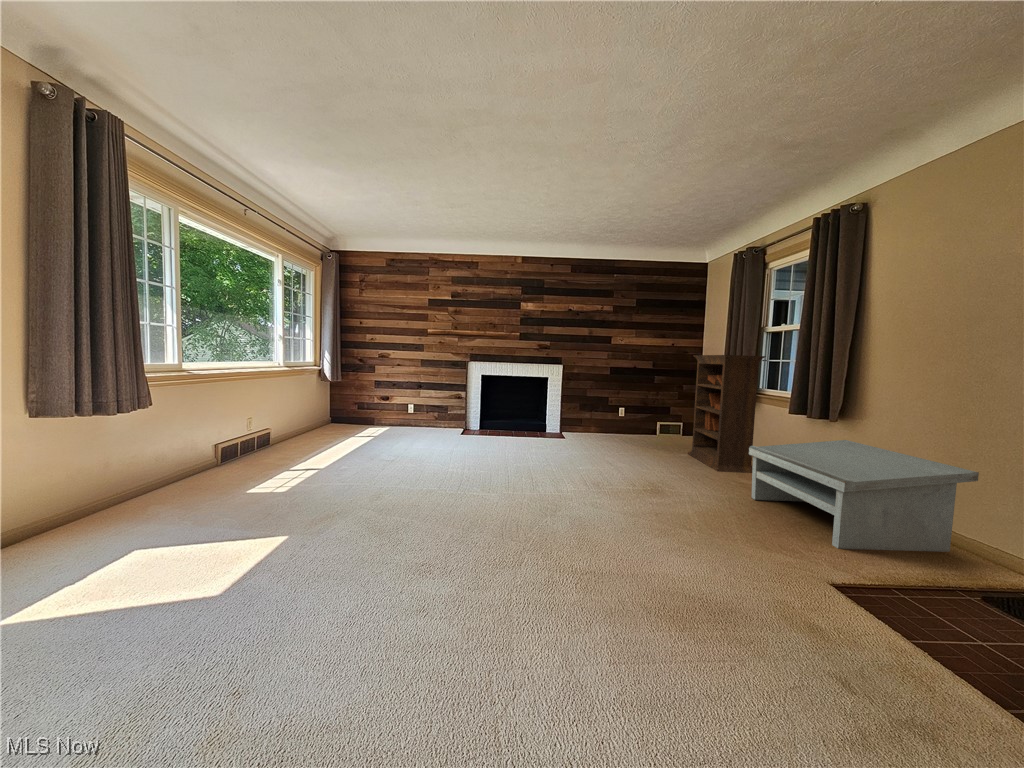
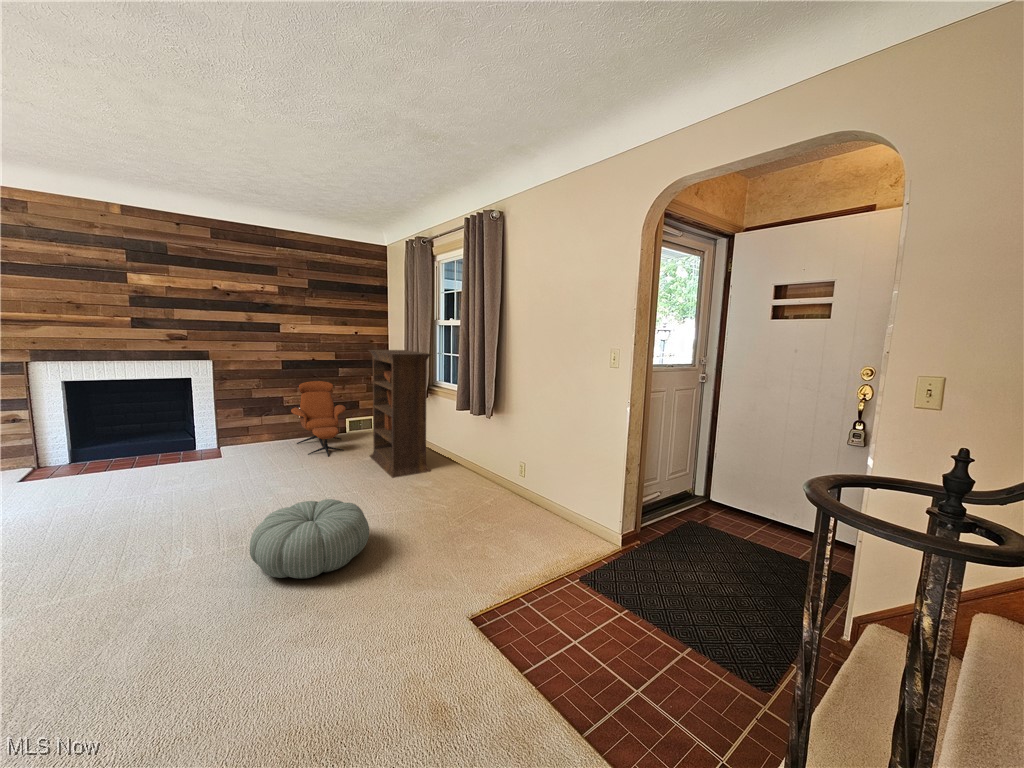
lounge chair: none [617,386,662,449] -> present [291,381,346,457]
coffee table: present [749,440,979,552] -> none [408,437,574,566]
pouf: none [627,464,720,518] -> present [250,499,369,578]

